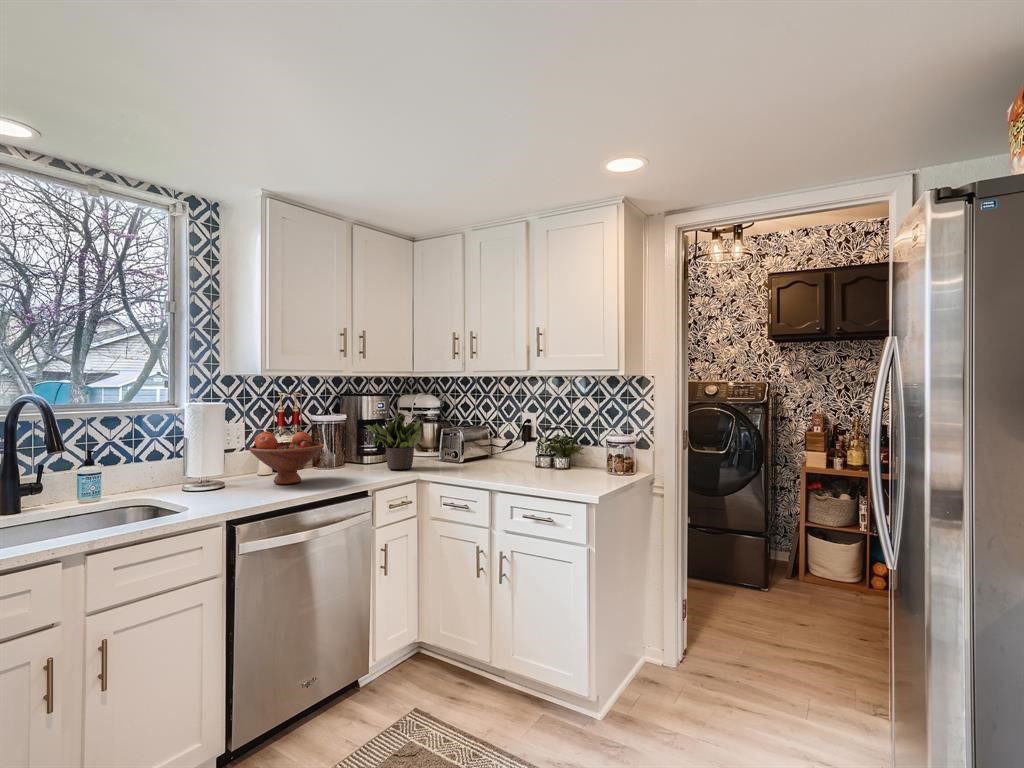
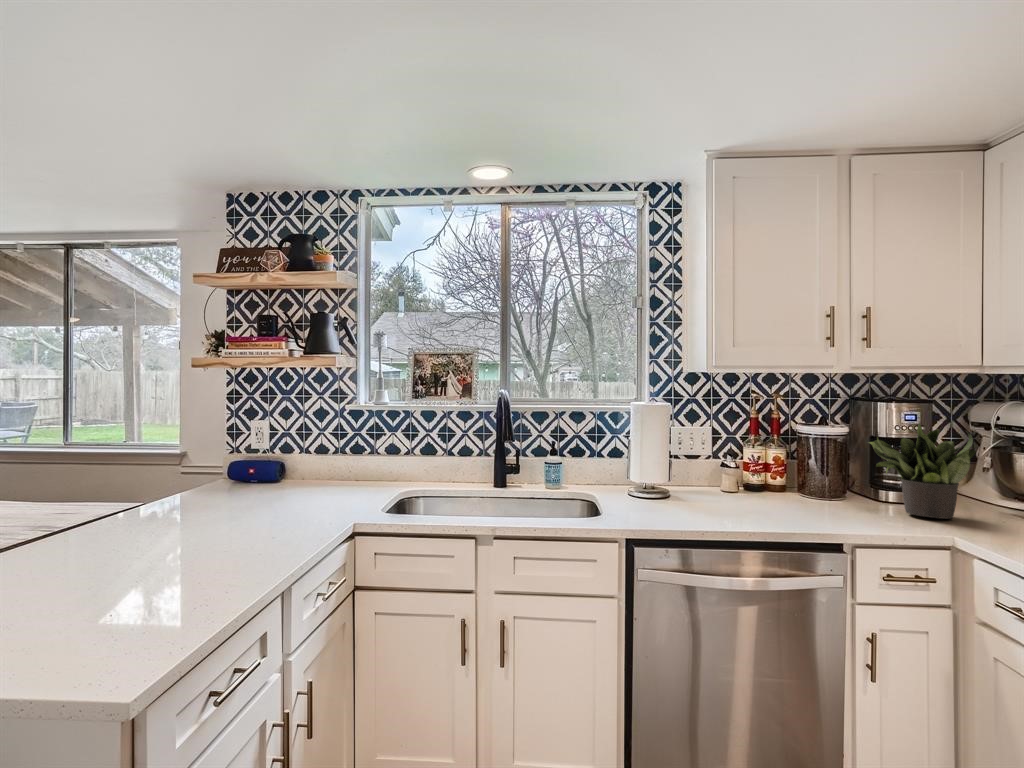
fruit bowl: present [249,431,324,484] -> none [688,438,784,508]

